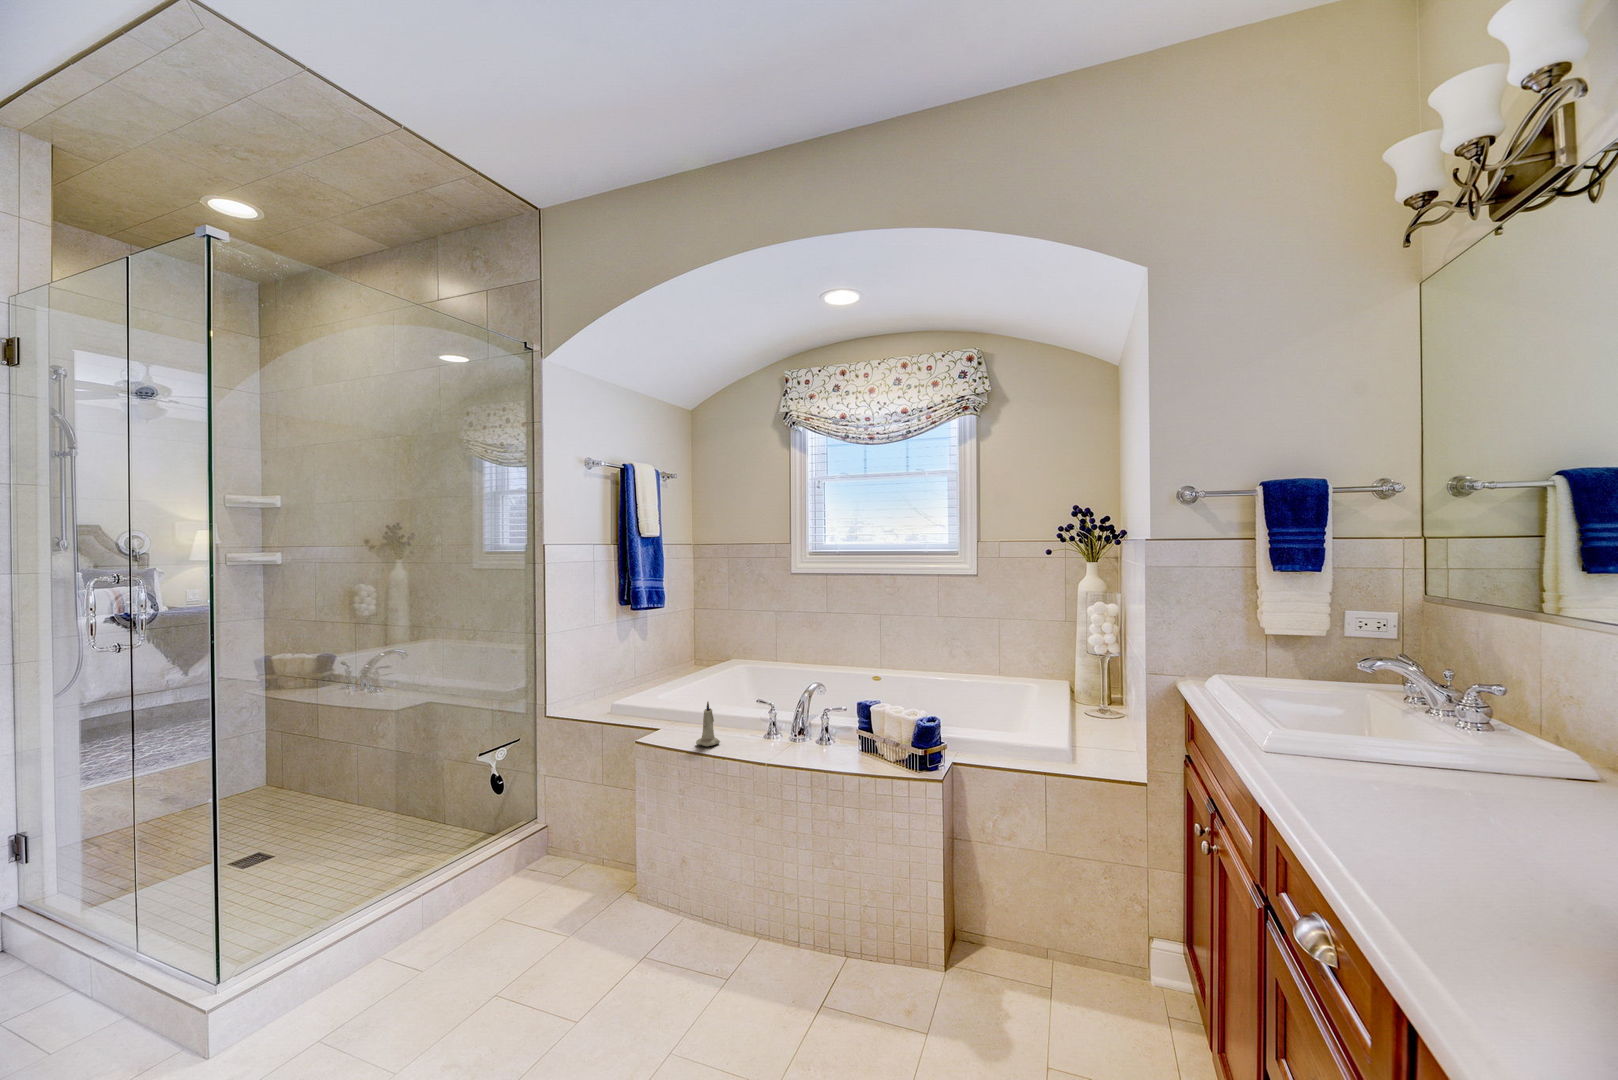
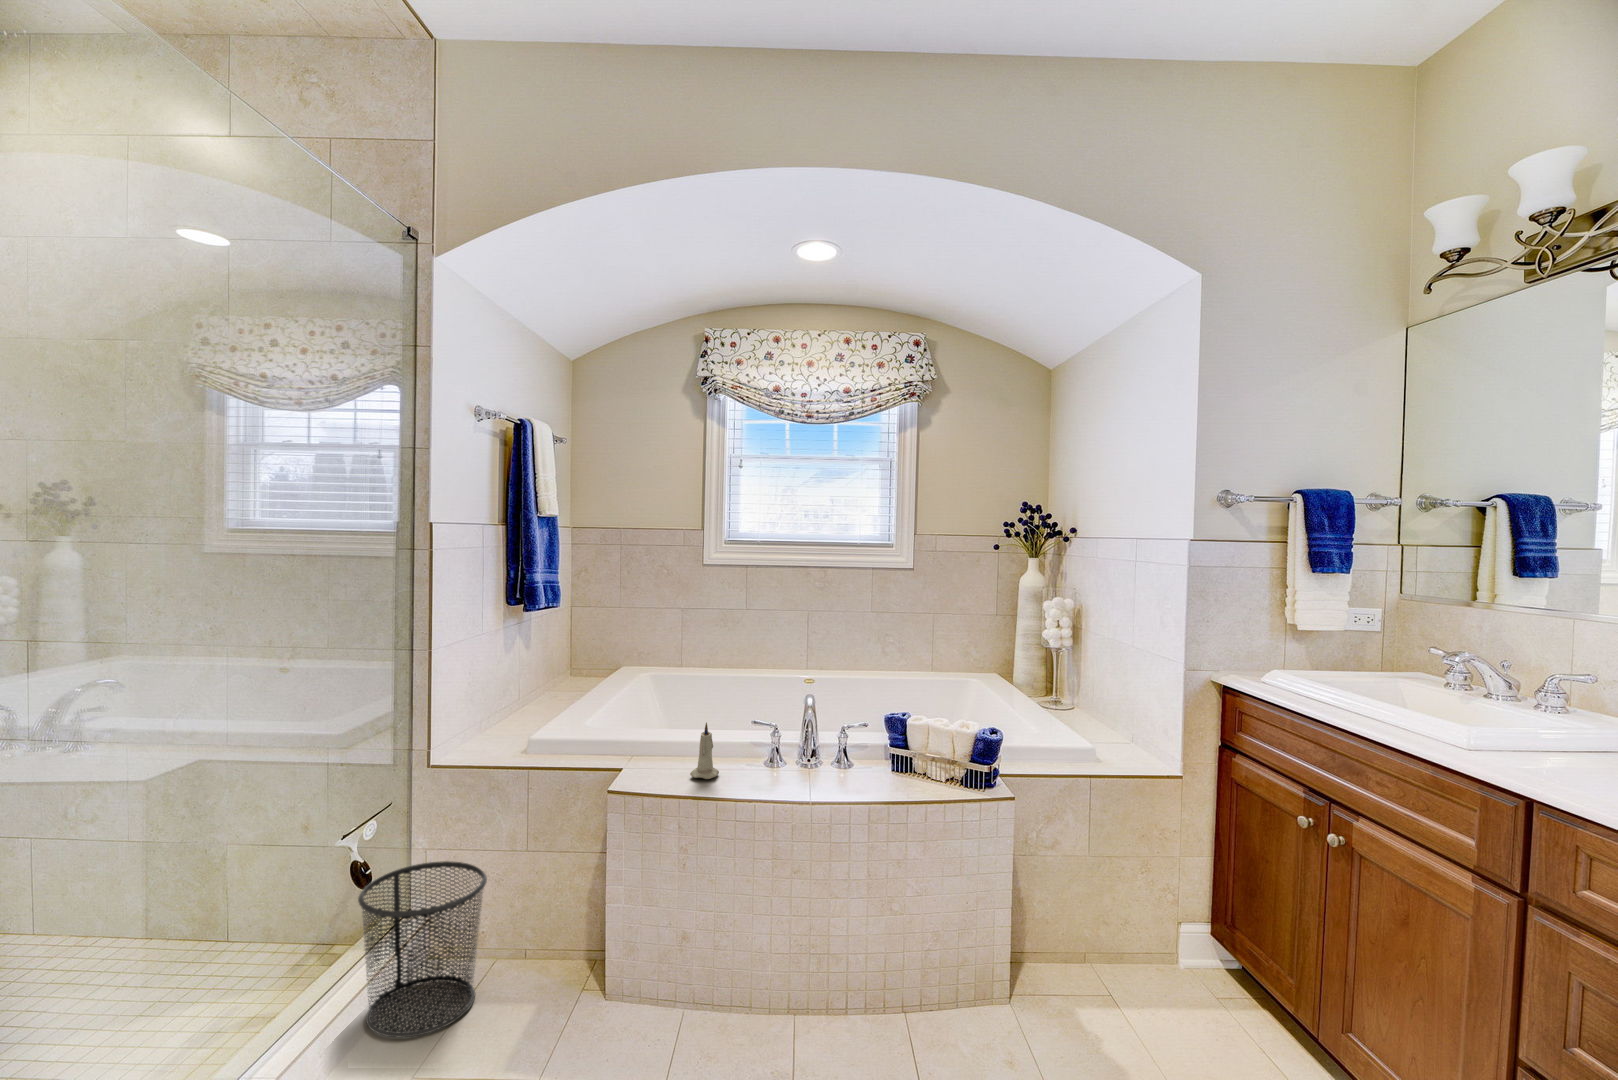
waste bin: none [472,796,562,916] -> present [358,861,487,1038]

